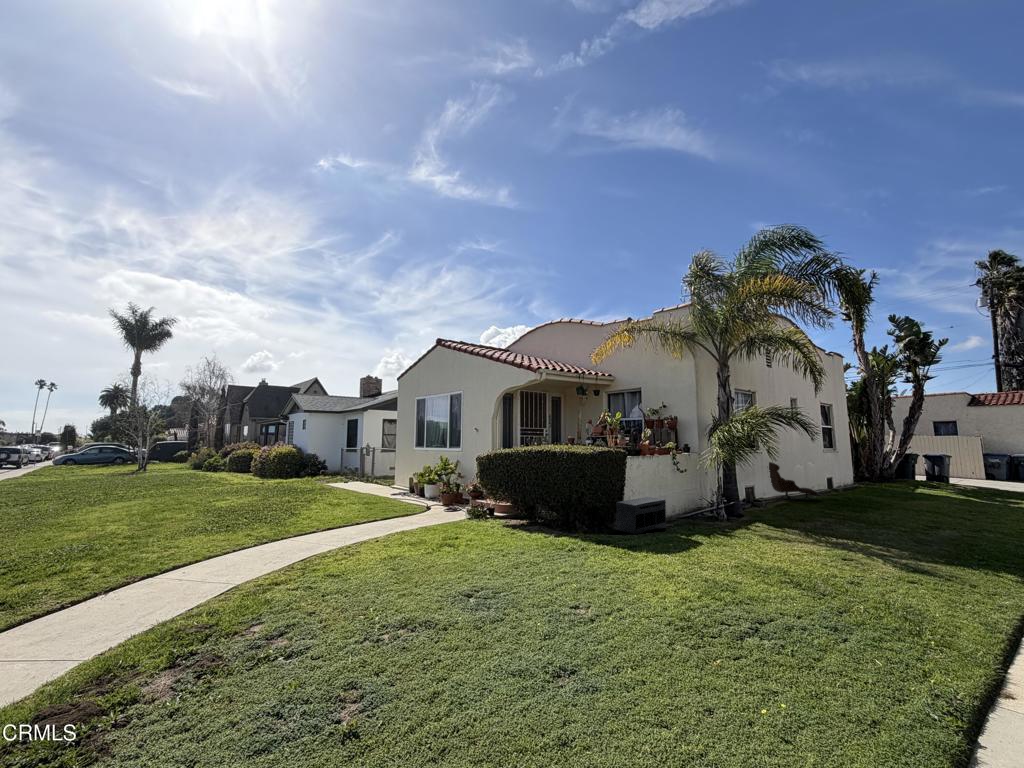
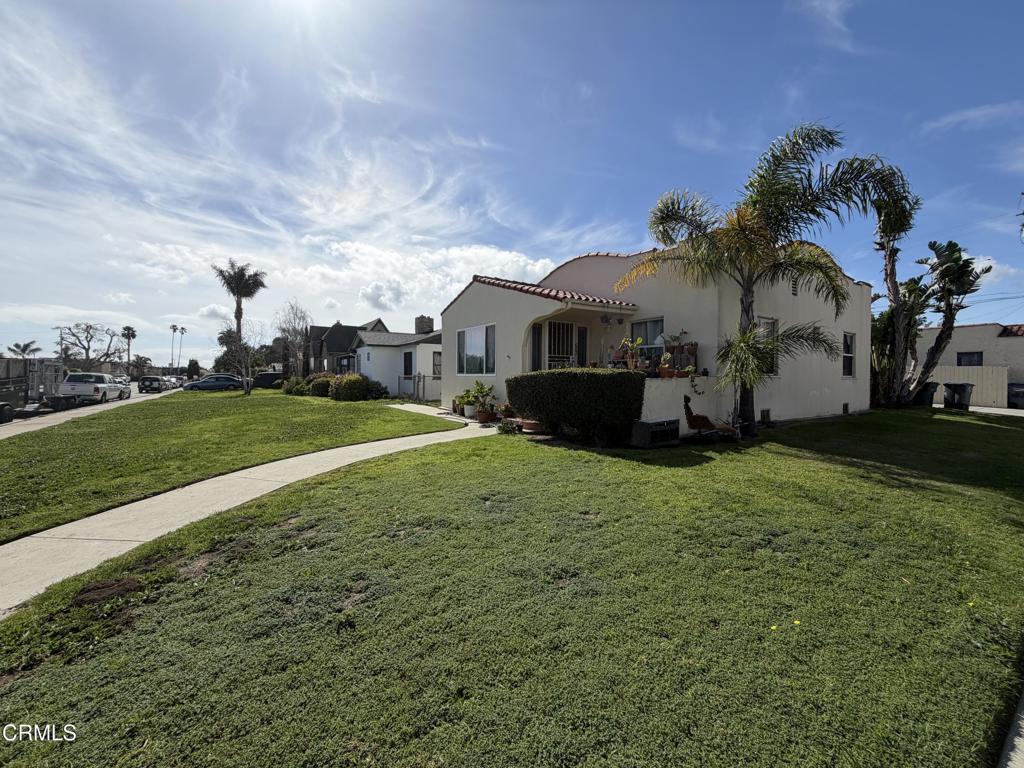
lounge chair: present [769,462,817,502] -> present [684,394,736,441]

